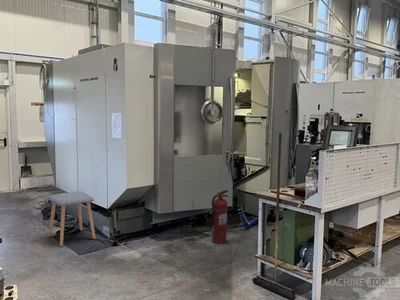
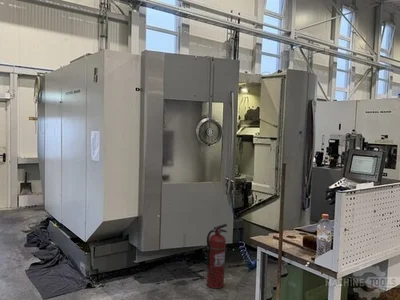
stool: present [48,191,95,247] -> none [20,218,72,285]

